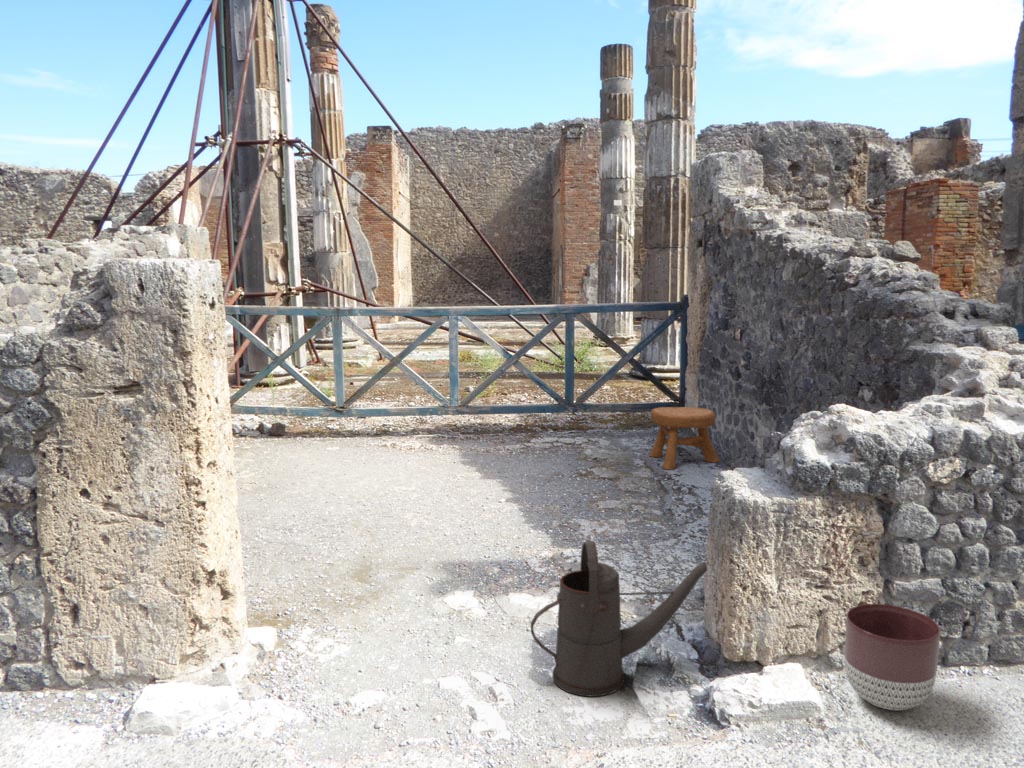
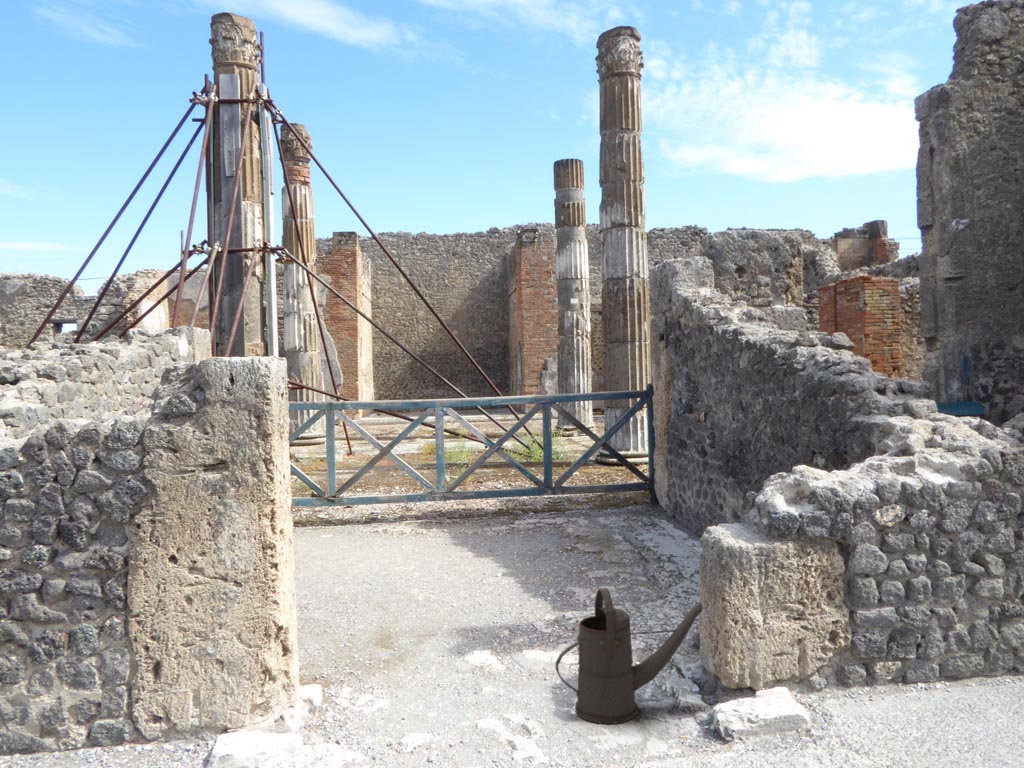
stool: present [650,407,720,470] -> none [627,487,692,545]
planter: present [845,604,940,710] -> none [821,631,897,718]

